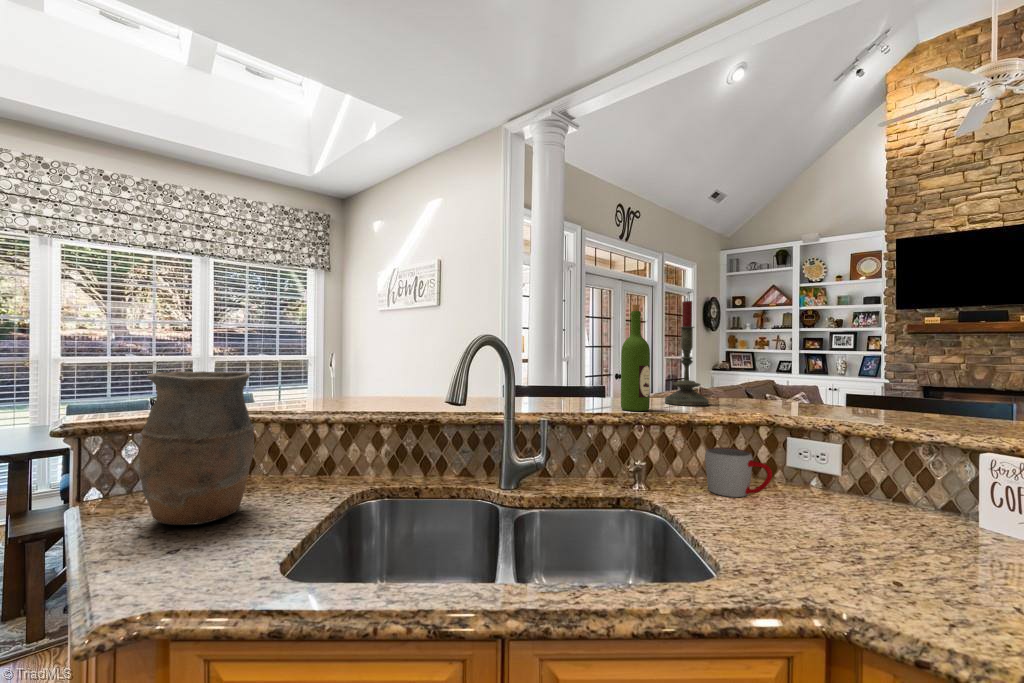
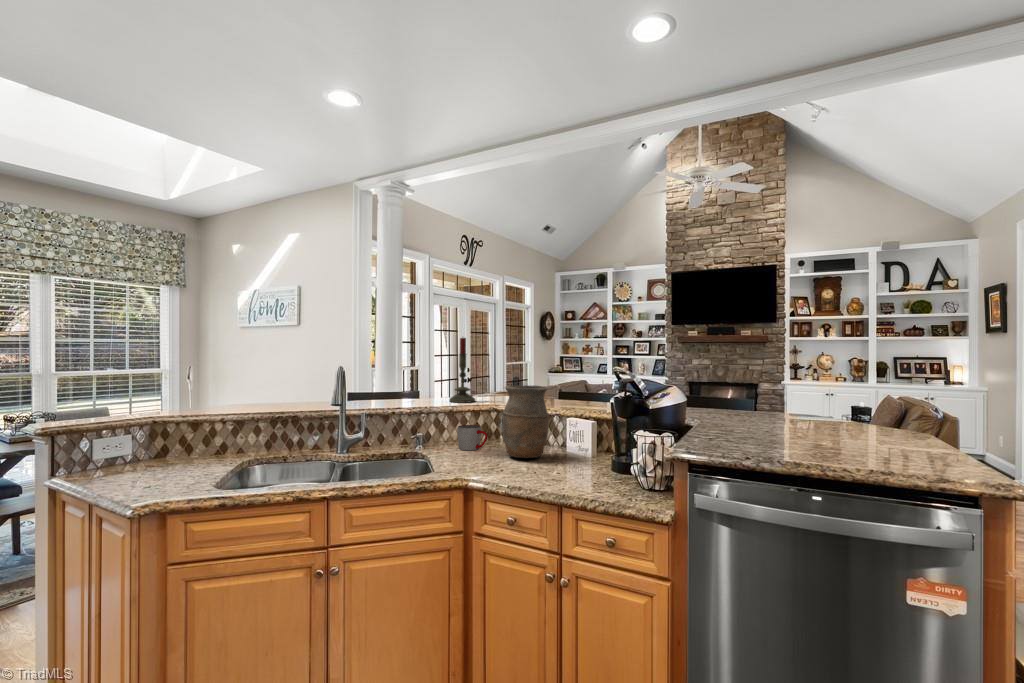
wine bottle: present [621,304,650,411] -> none [415,343,432,406]
vase: present [139,371,254,525] -> present [502,385,549,458]

